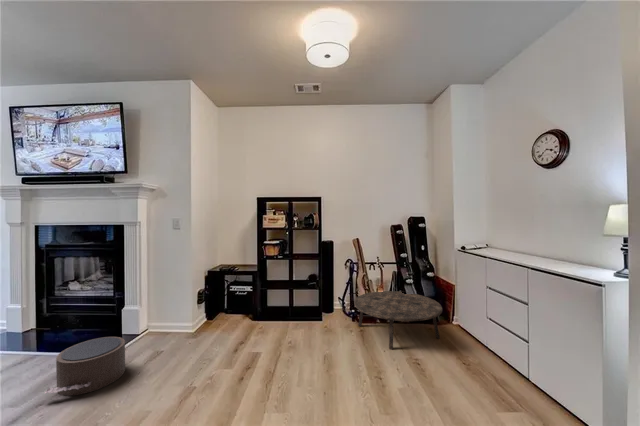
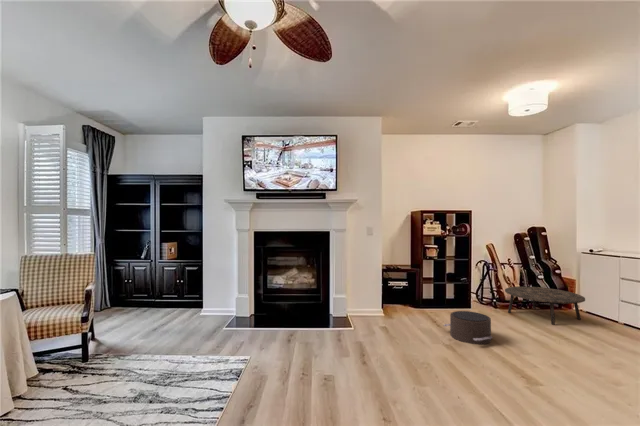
pouf: present [45,337,125,396] -> present [444,311,492,344]

